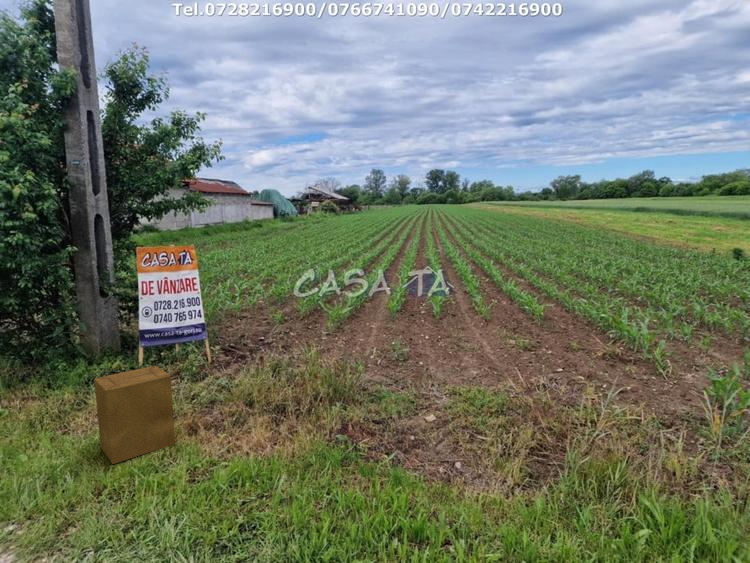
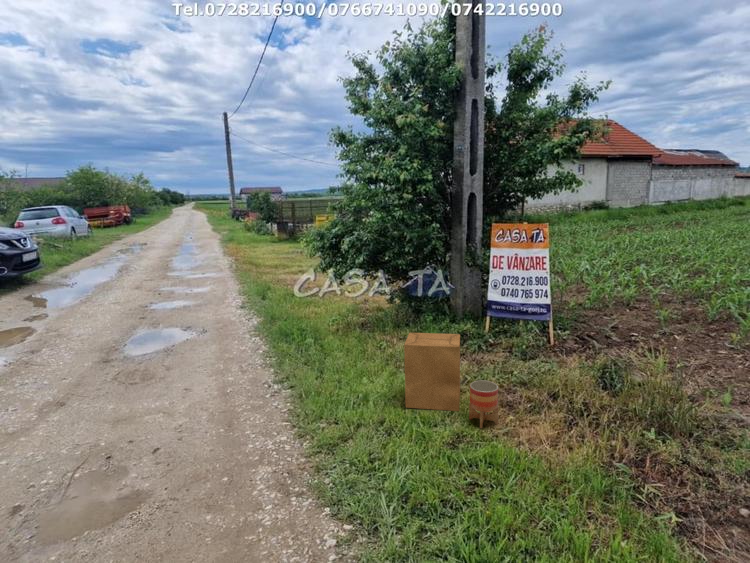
planter: none [191,401,222,448] -> present [469,380,498,428]

